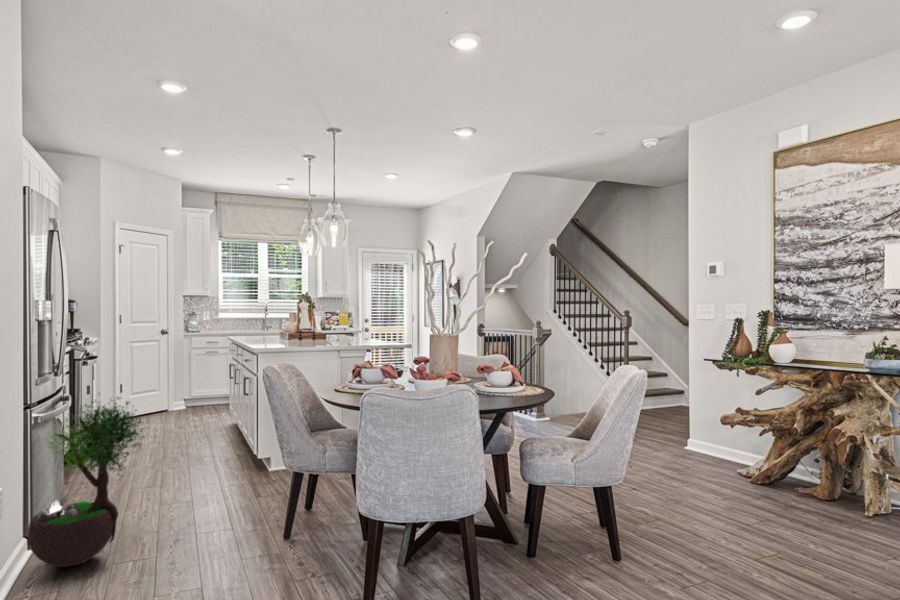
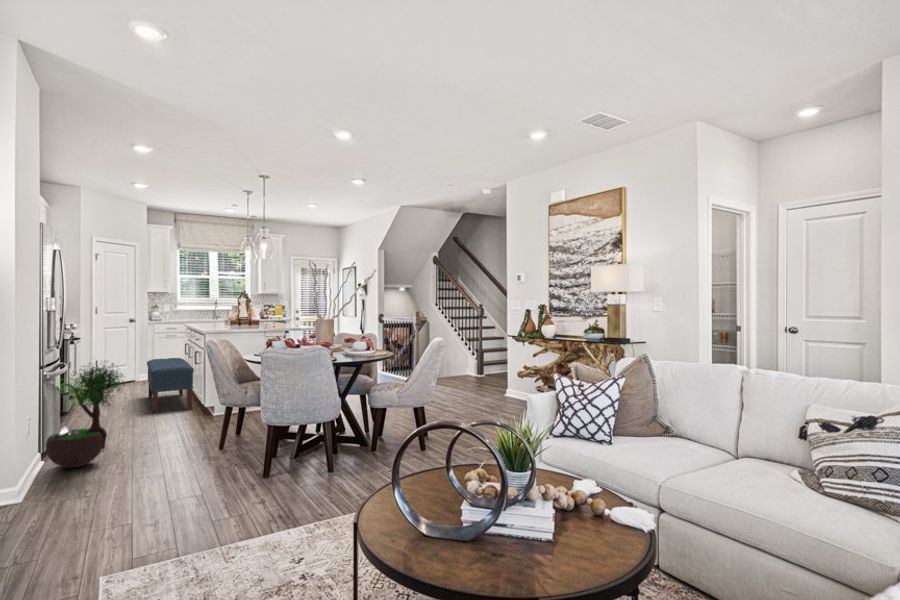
bench: none [181,384,242,464] -> present [147,358,194,413]

